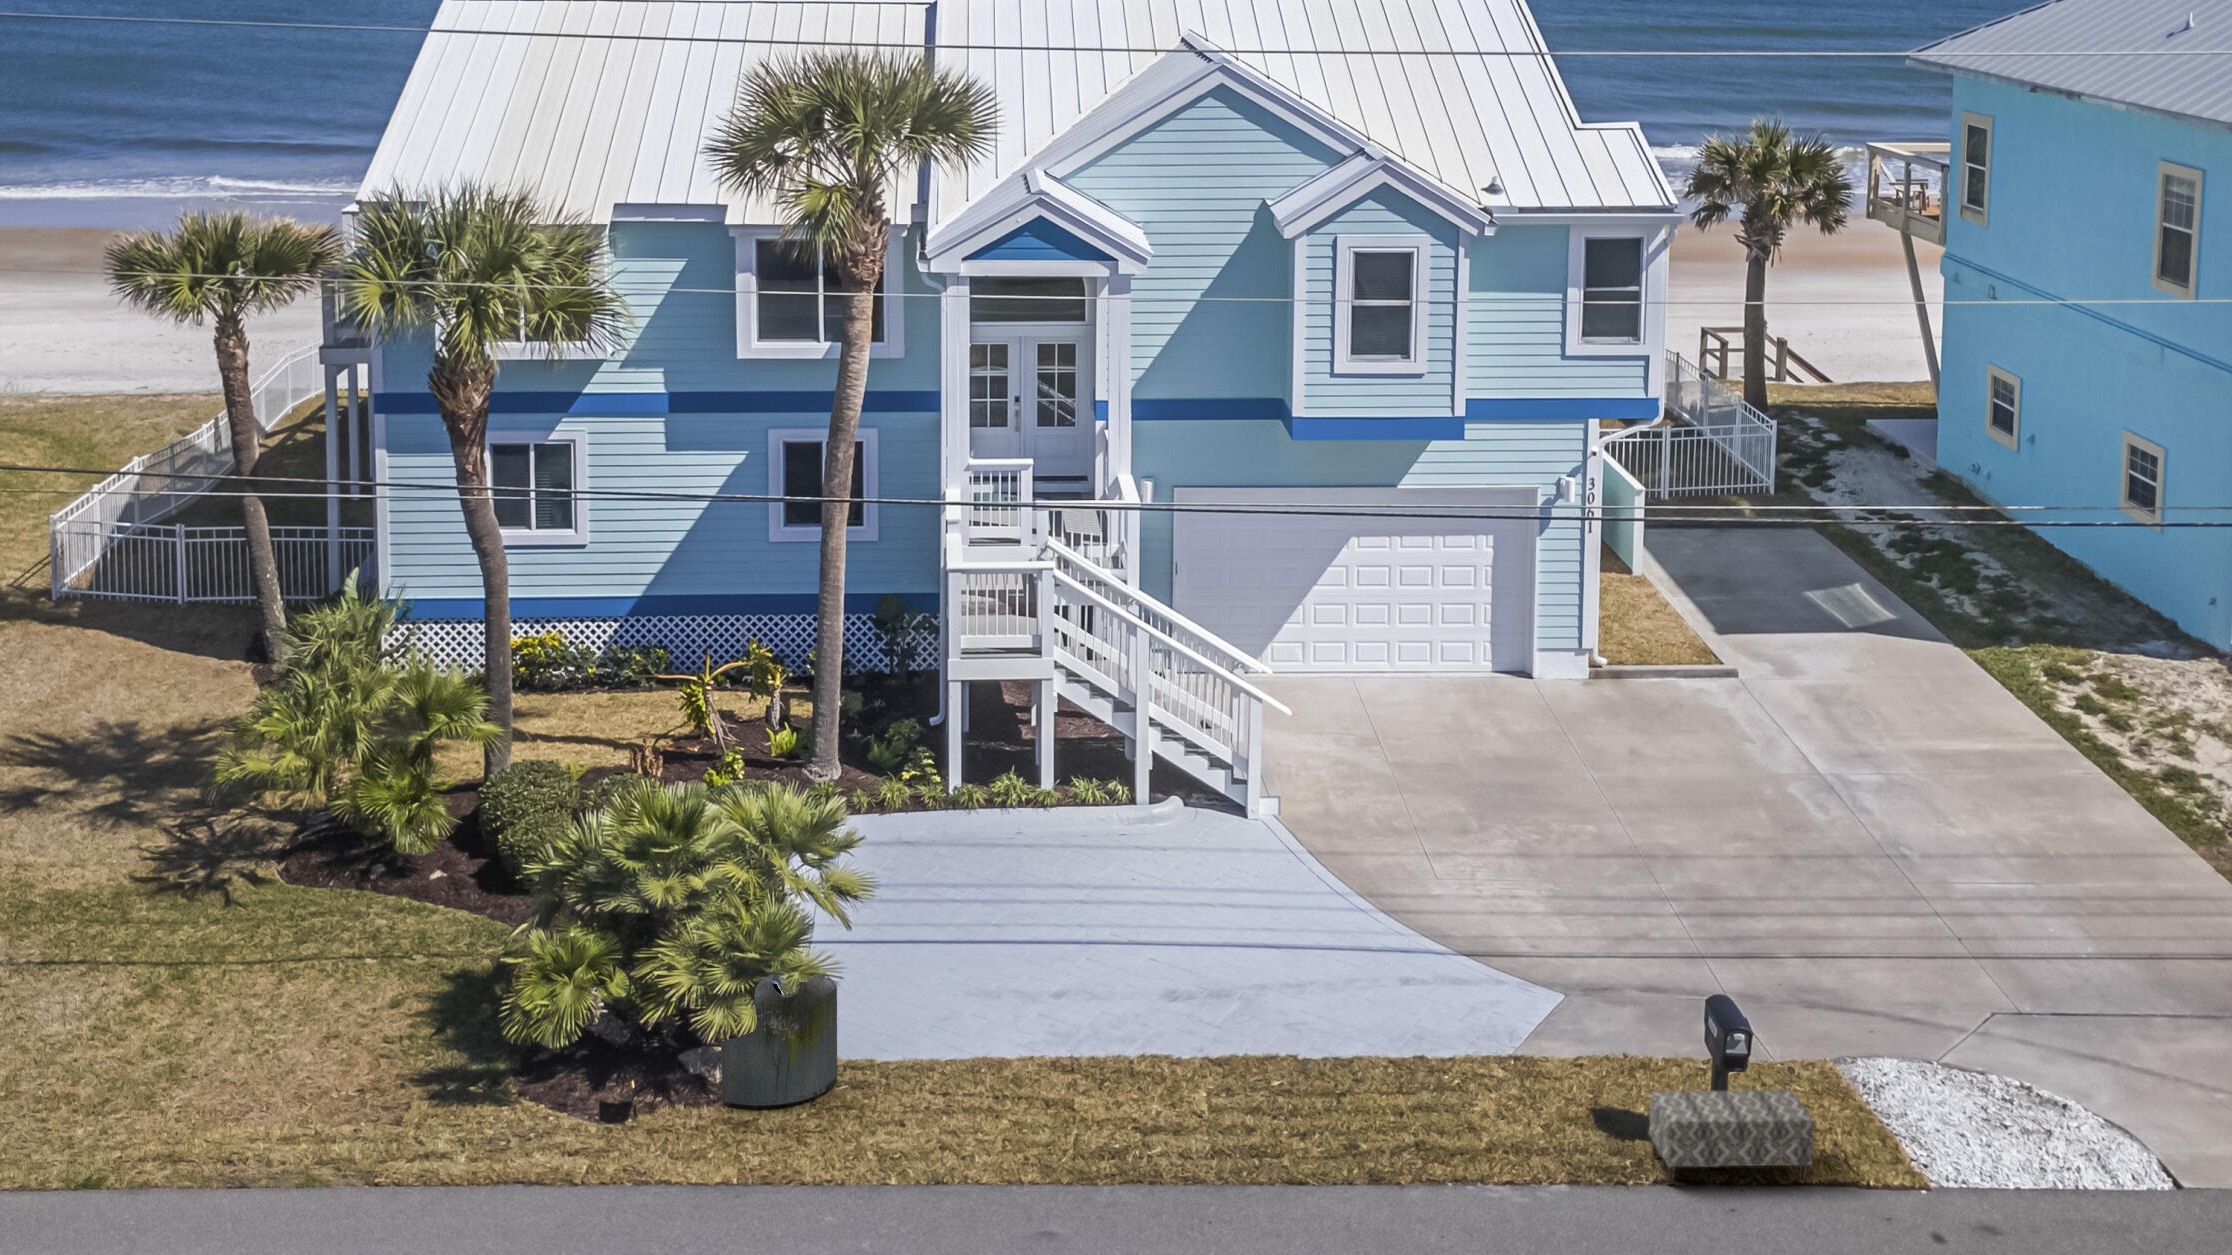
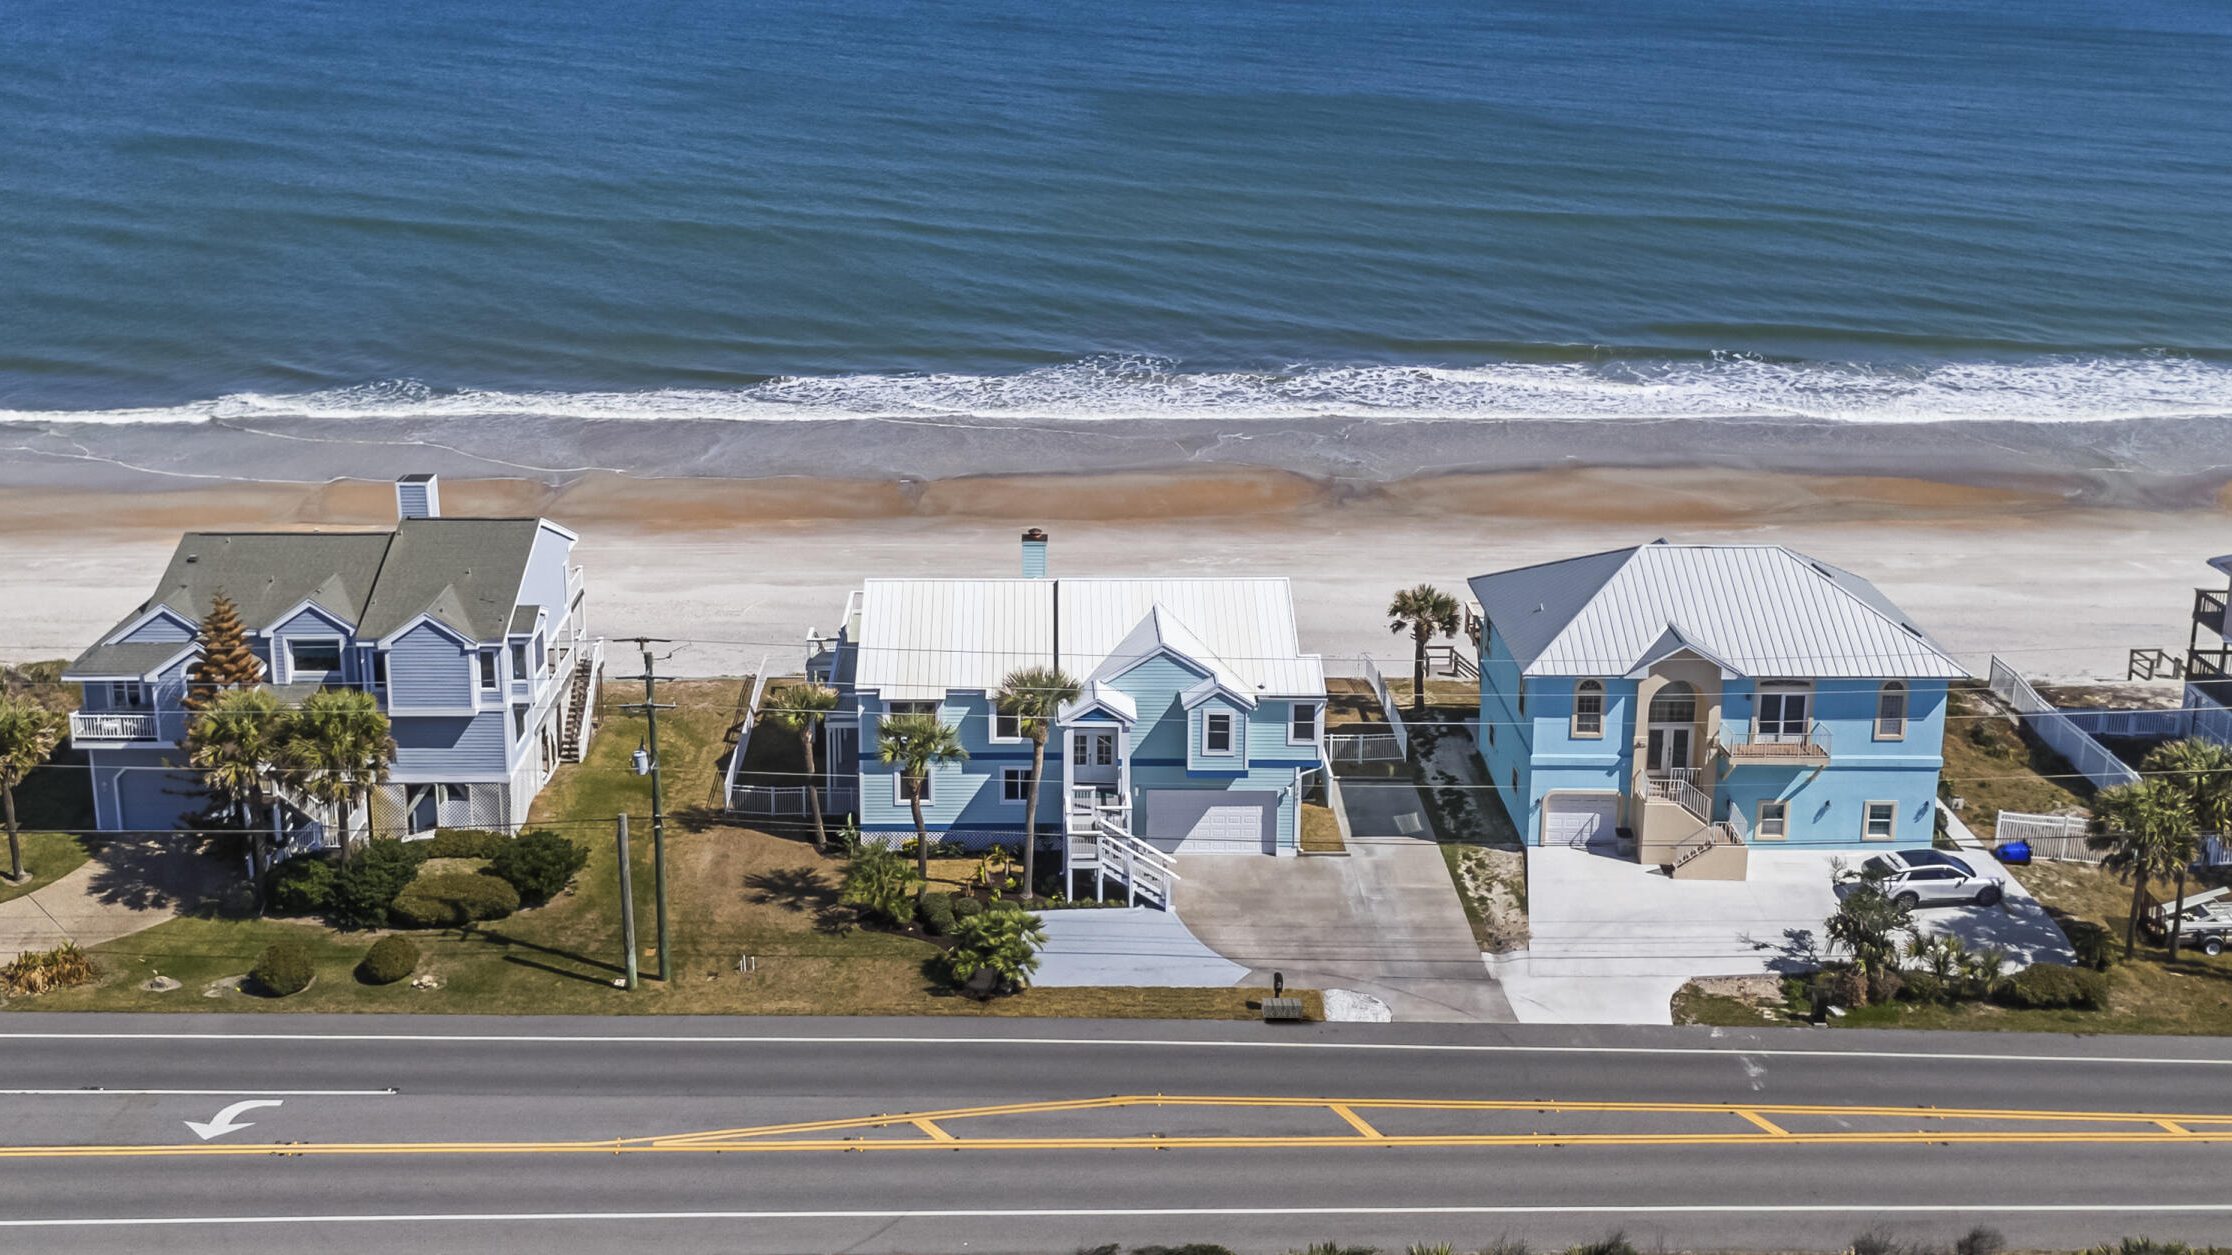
trash can: present [721,974,837,1109] -> none [1010,959,1042,1000]
lounge chair: none [549,976,679,1131] -> present [964,966,996,992]

